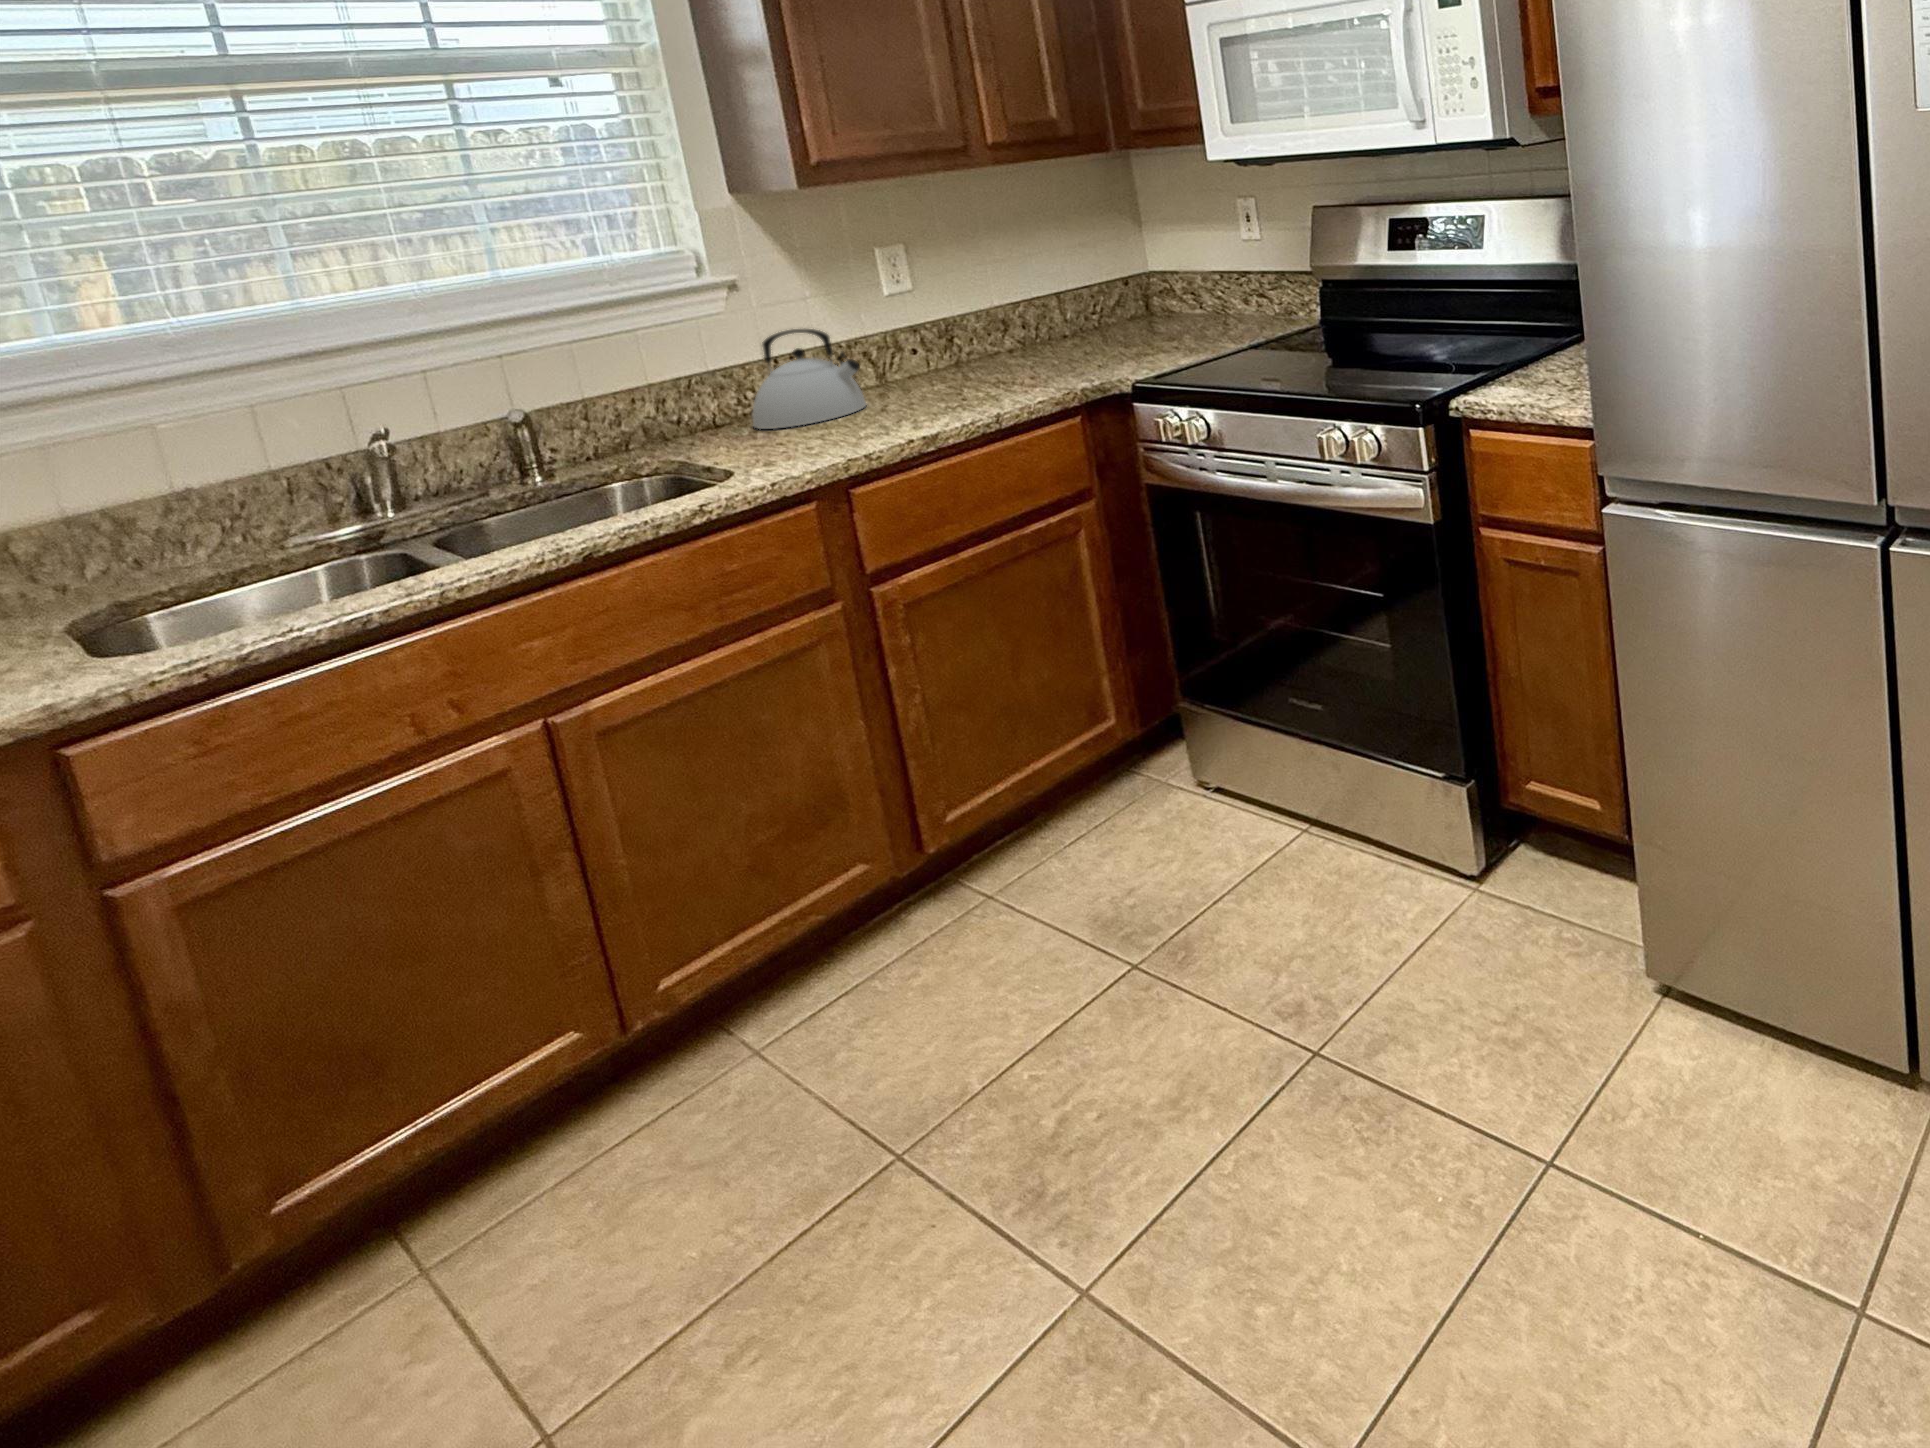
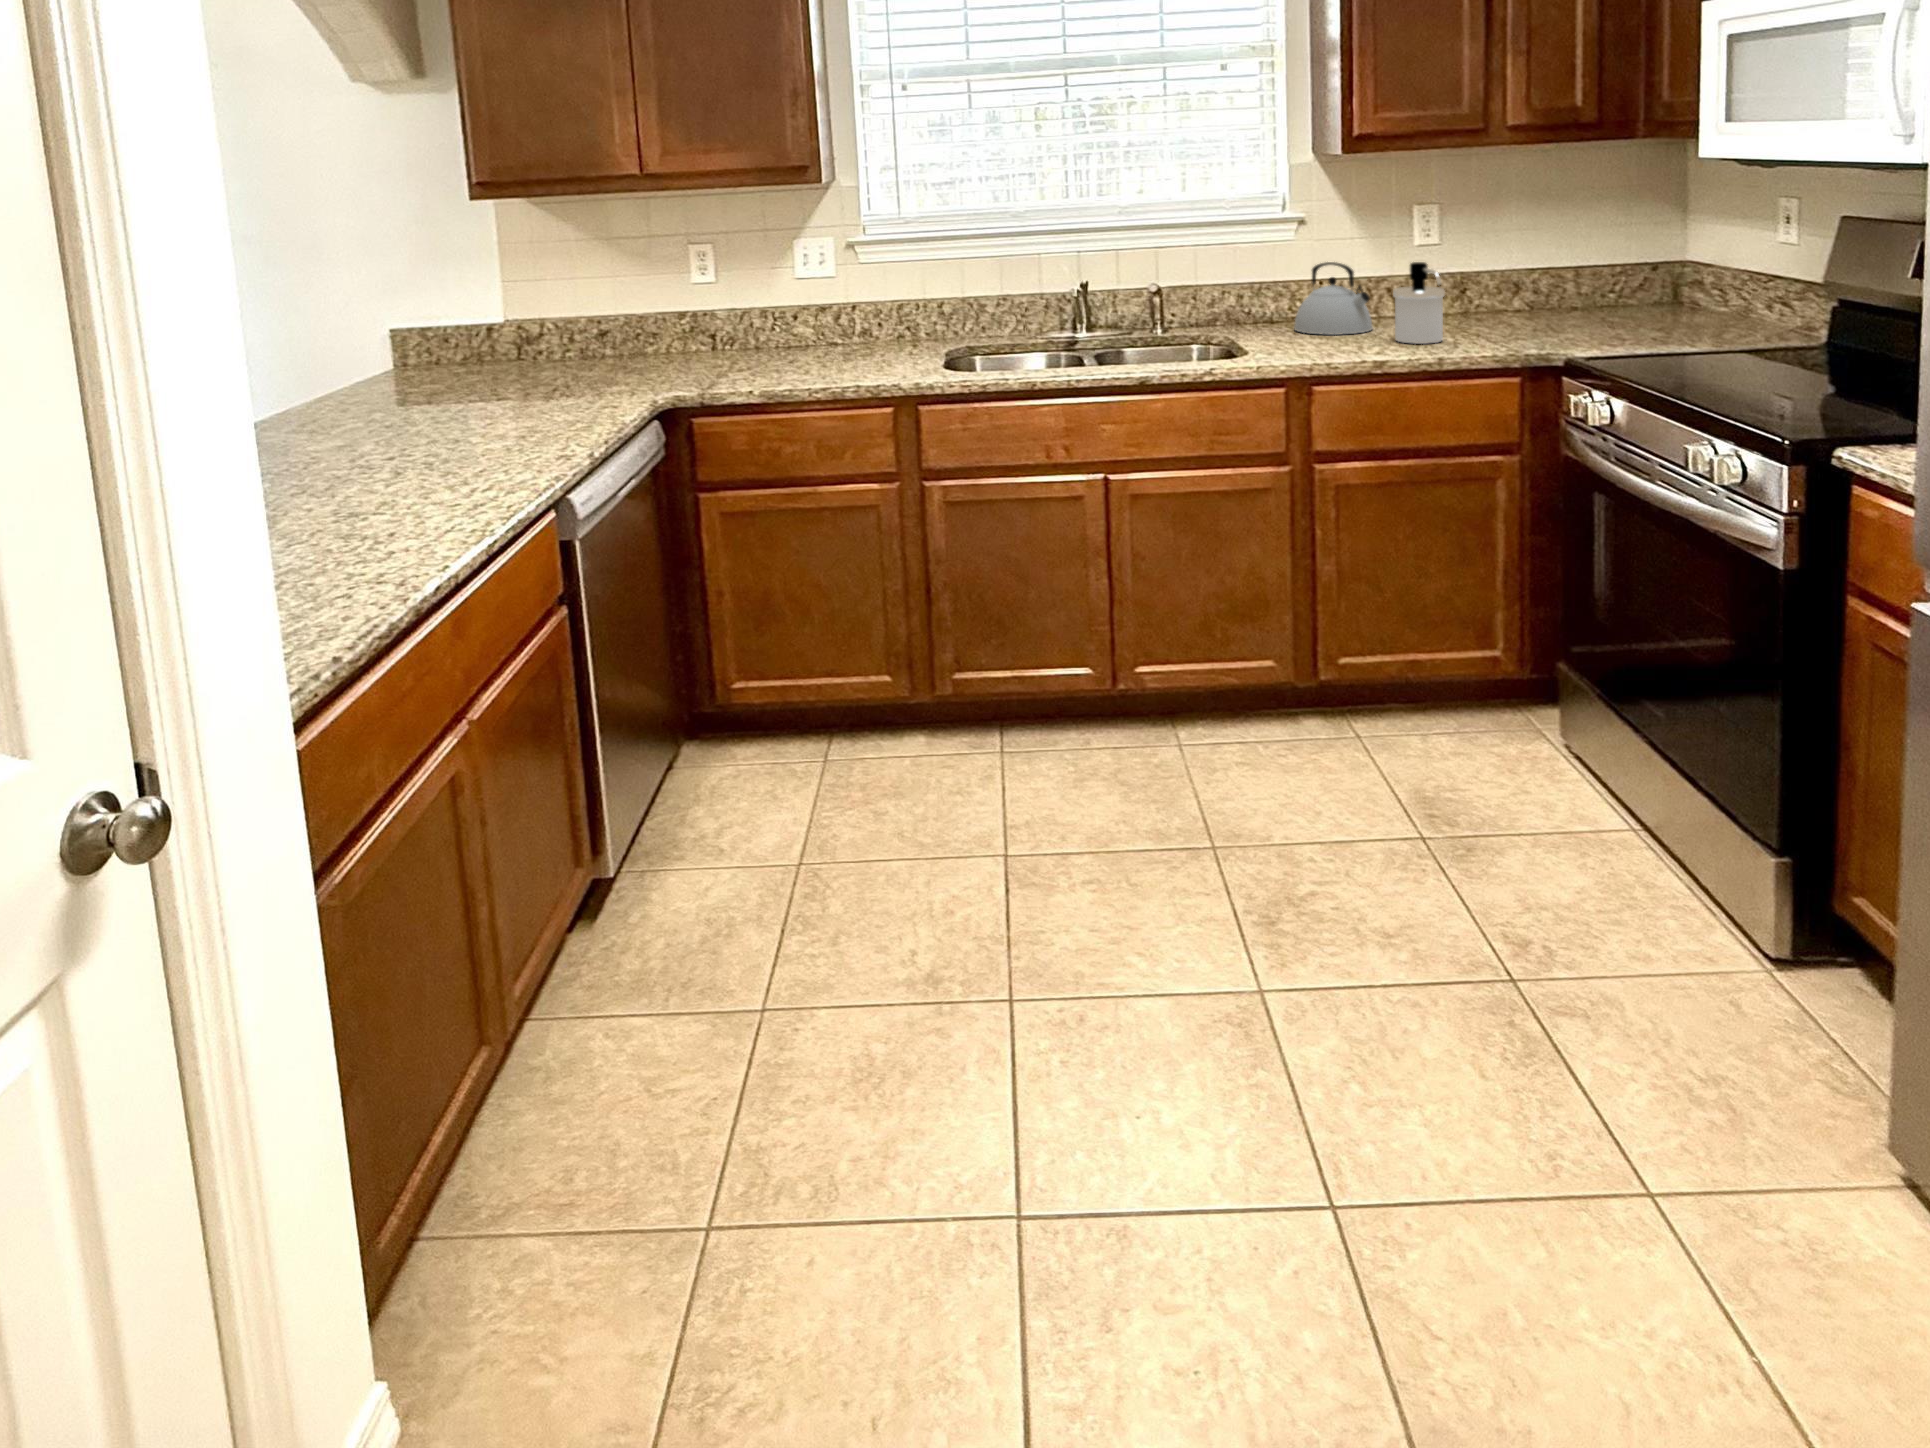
soap dispenser: none [901,308,974,410] -> present [1393,262,1445,344]

